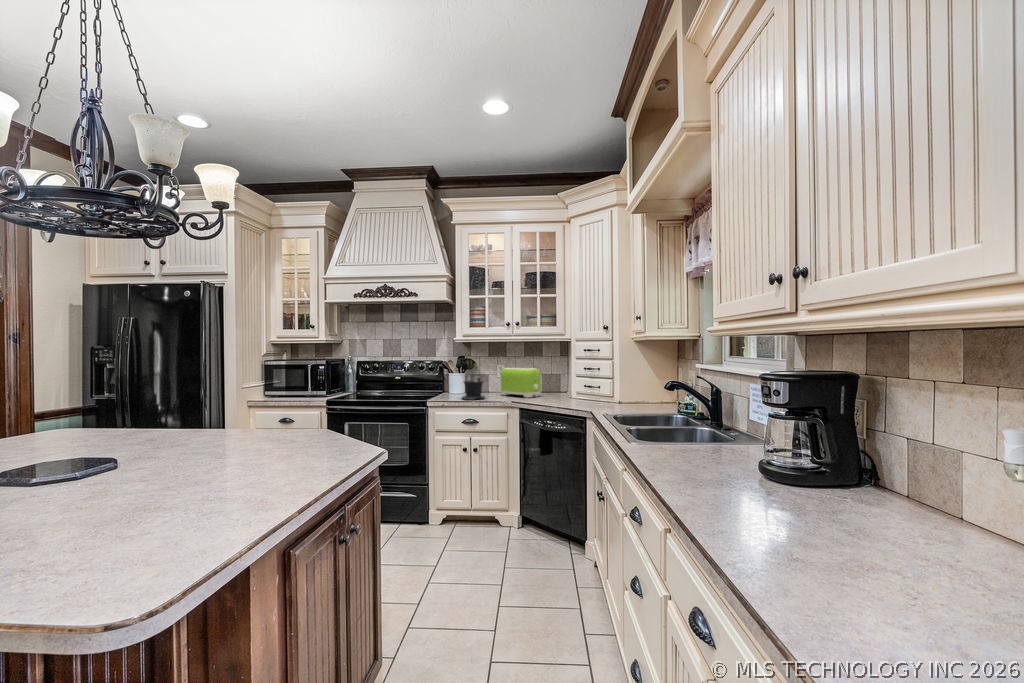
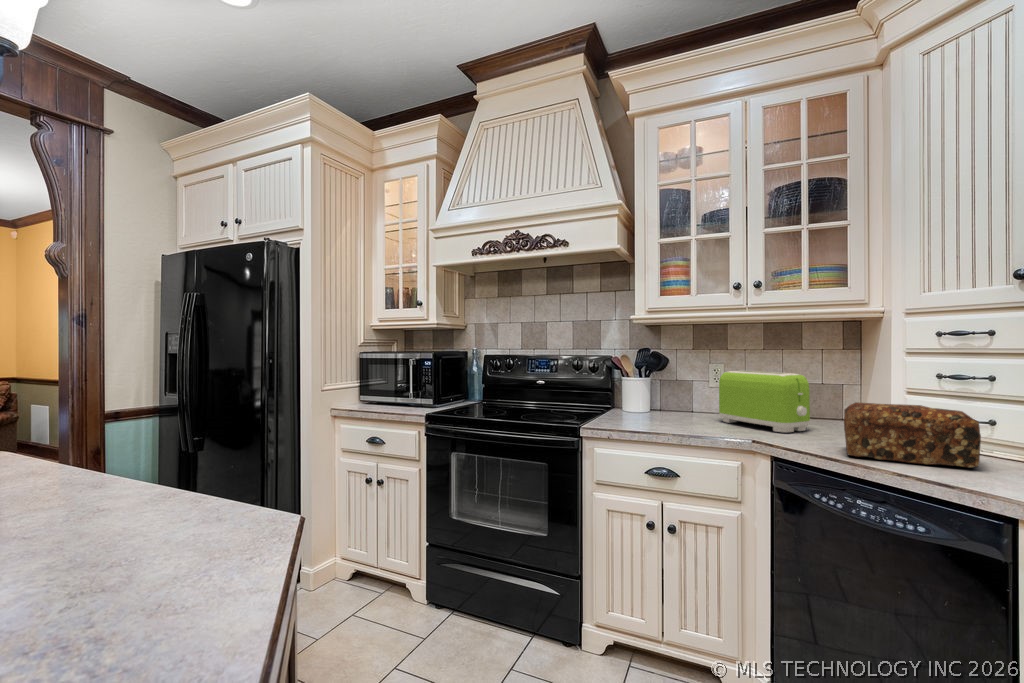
potted plant: present [462,358,485,400] -> none [645,349,693,430]
bread loaf: none [545,380,589,404] -> present [844,402,981,467]

